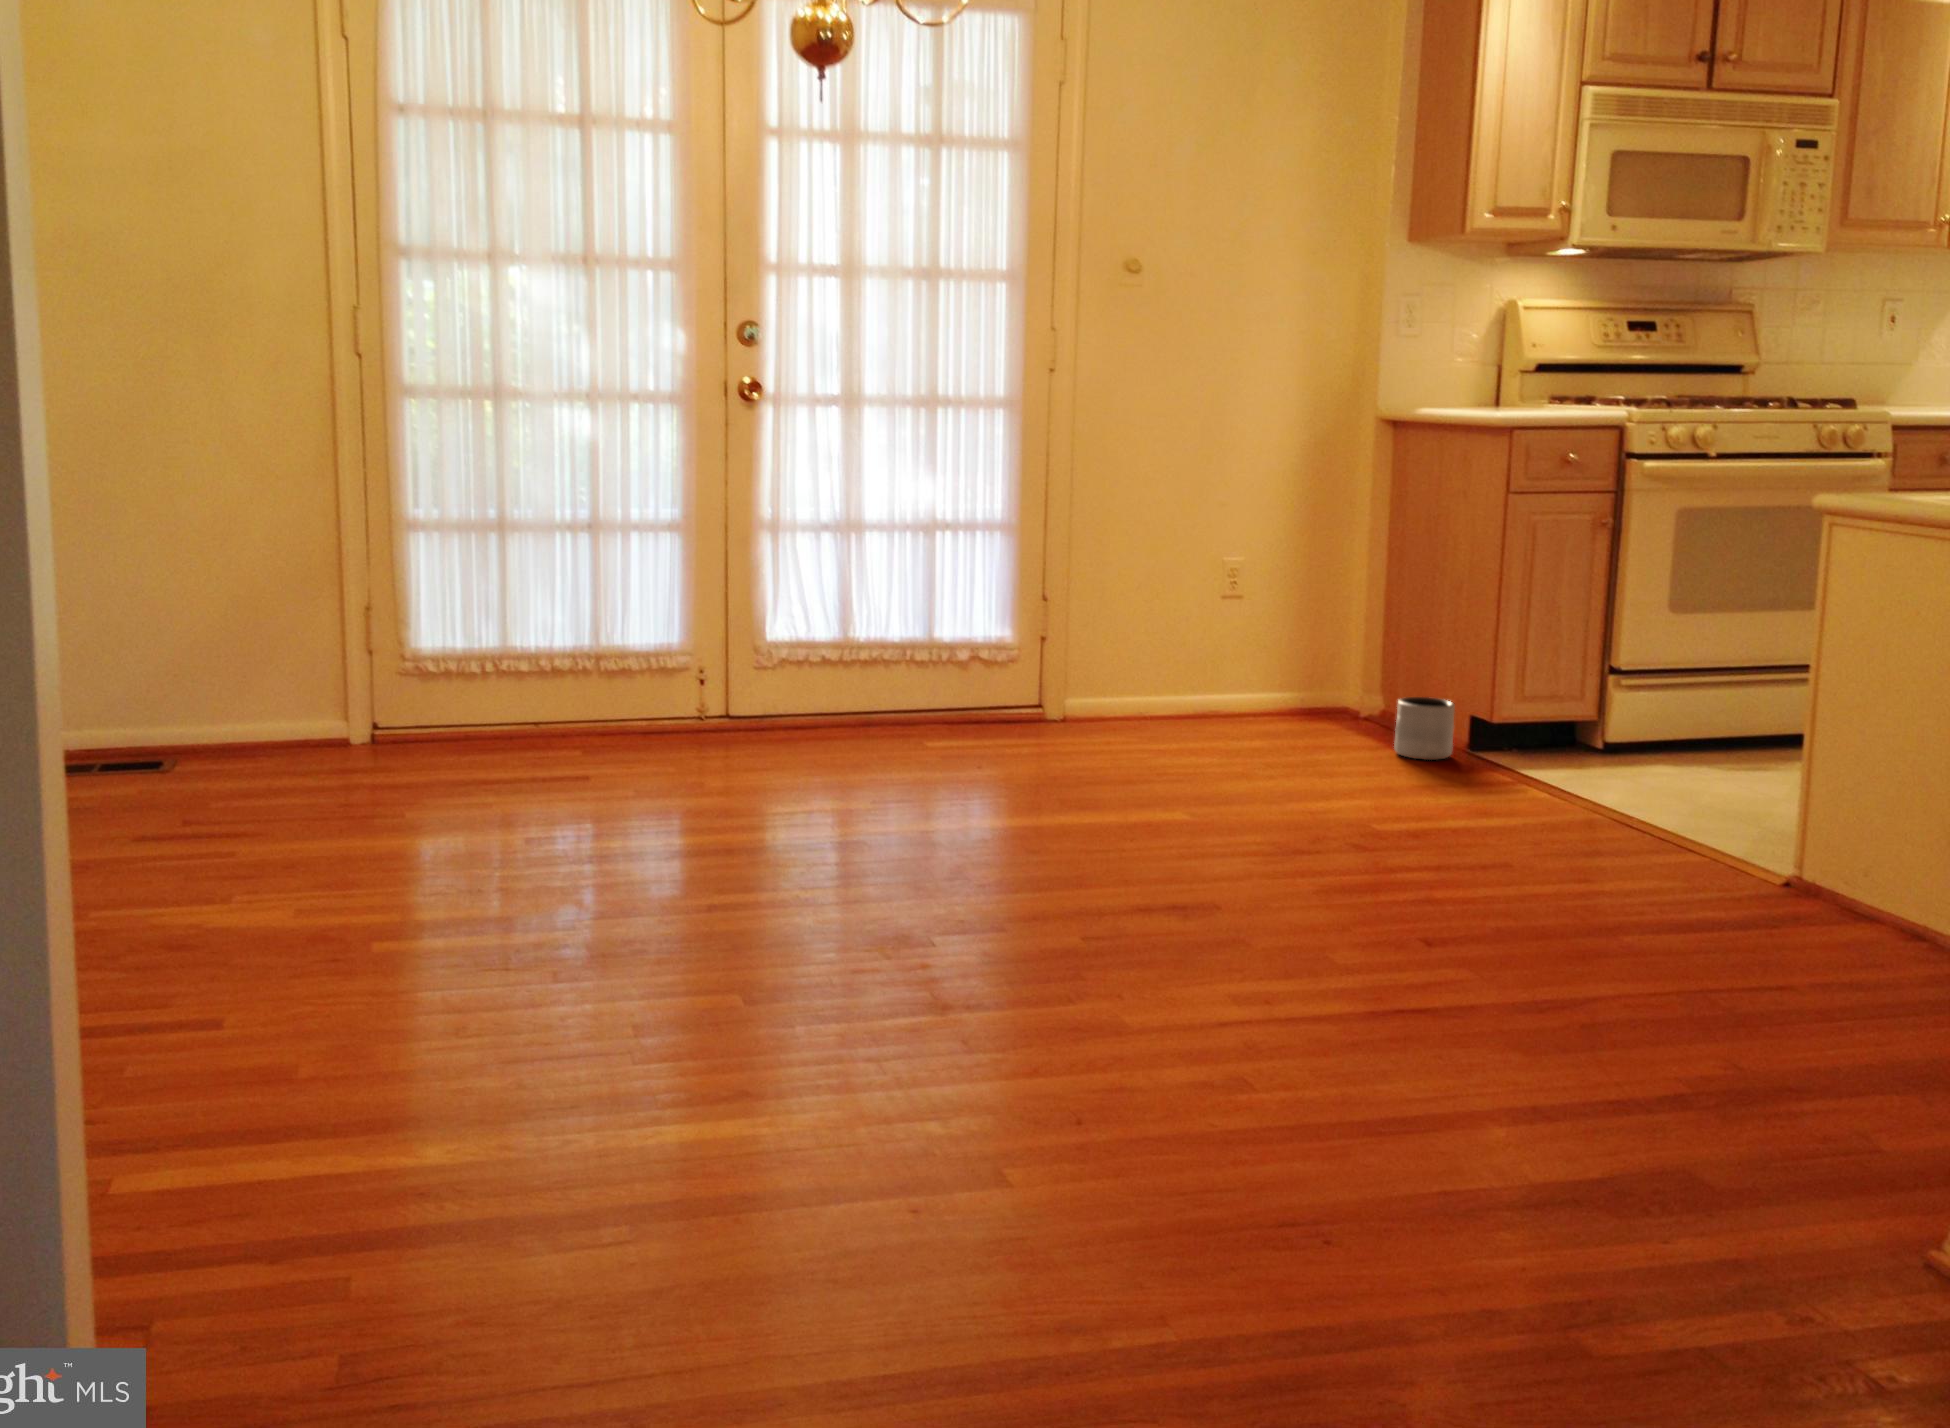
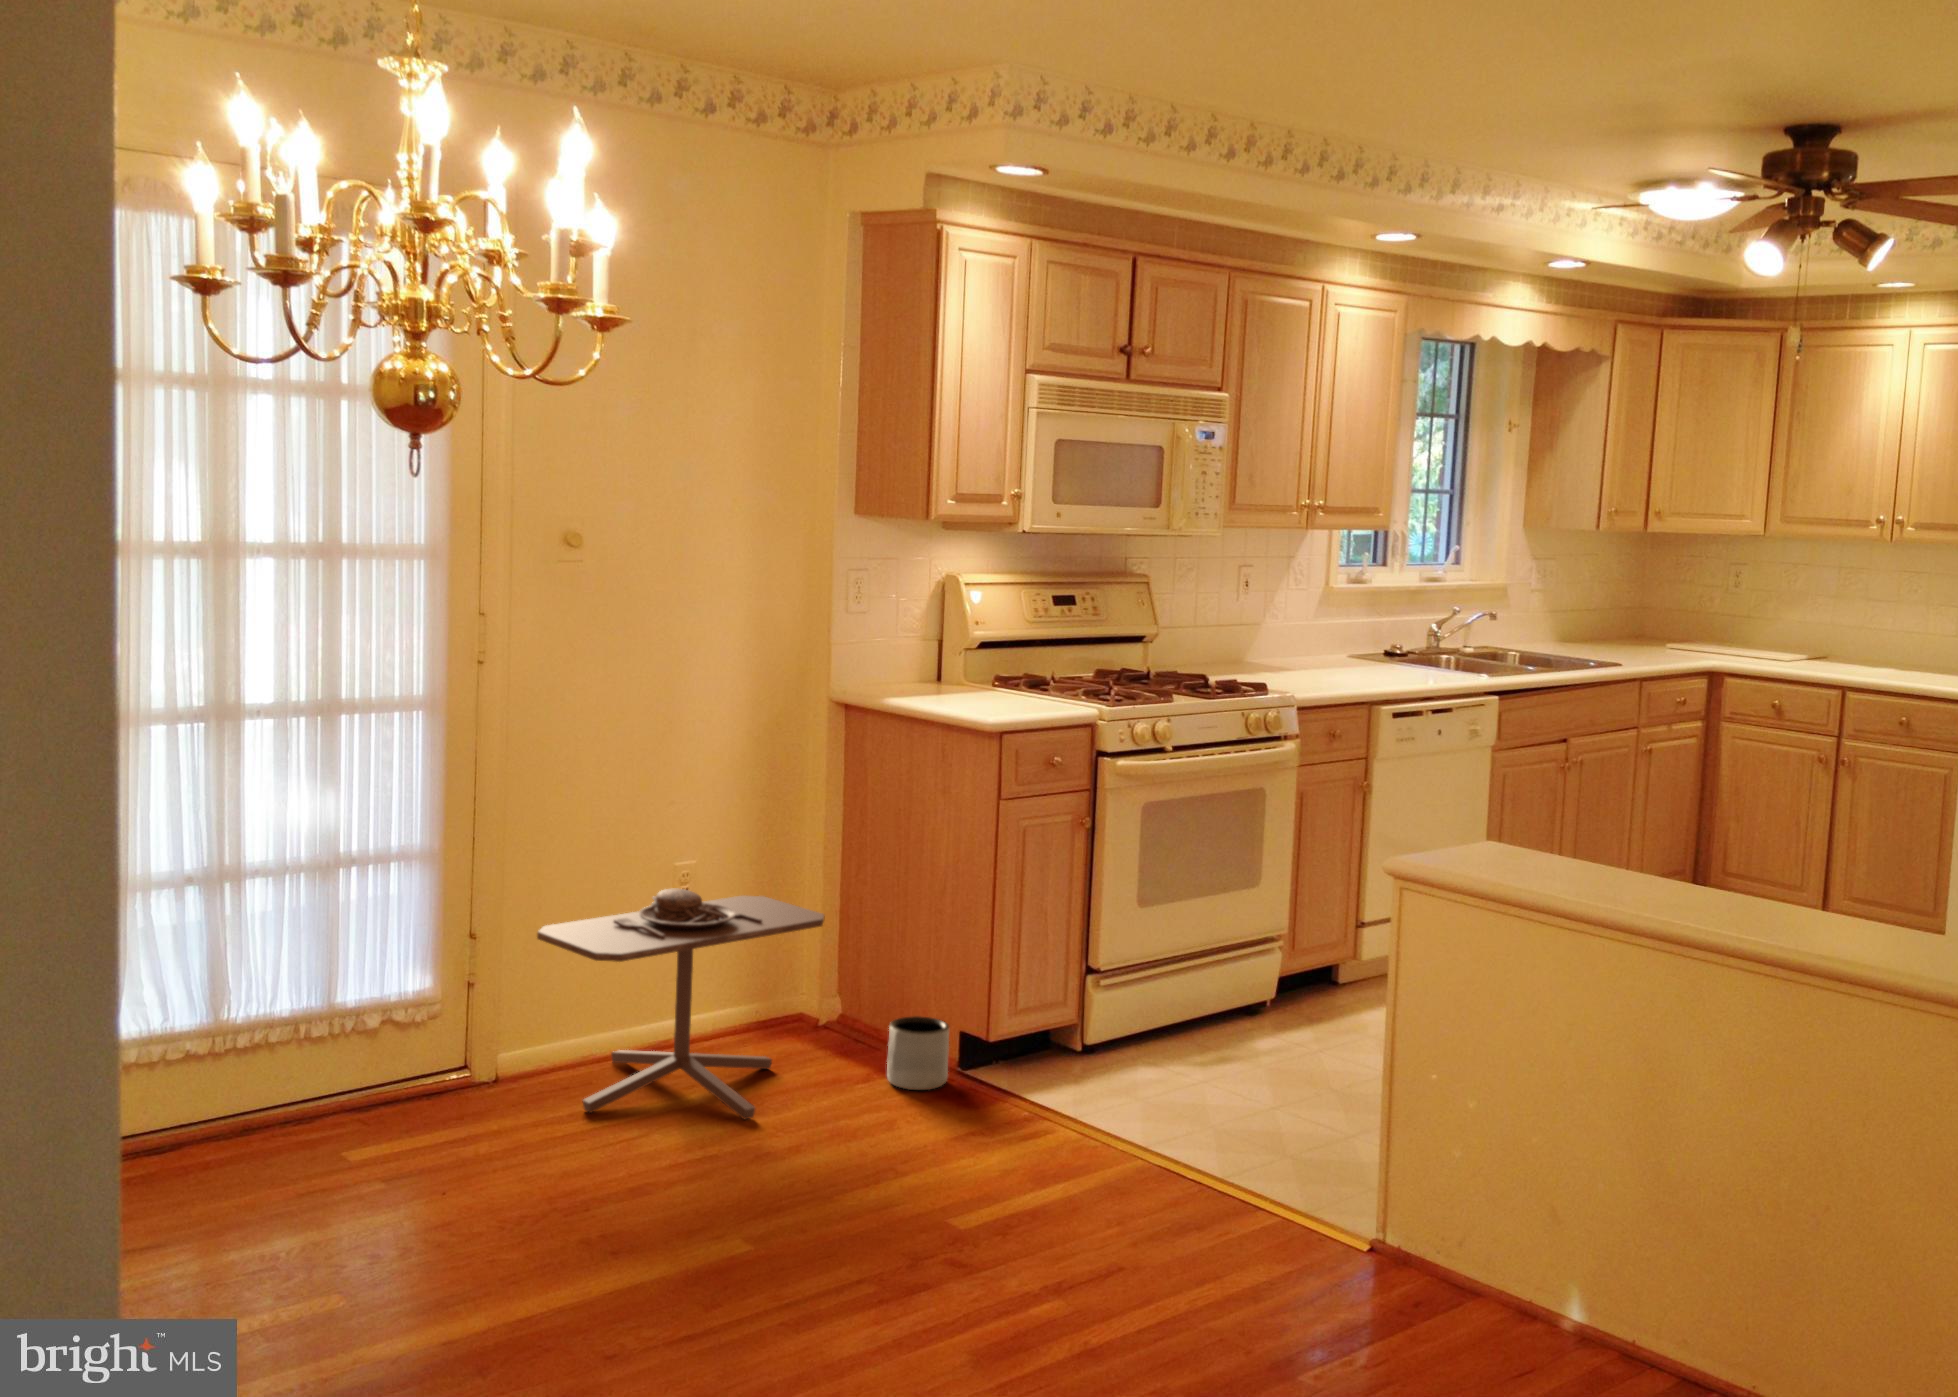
side table: none [1087,567,1343,759] -> present [537,888,824,1119]

